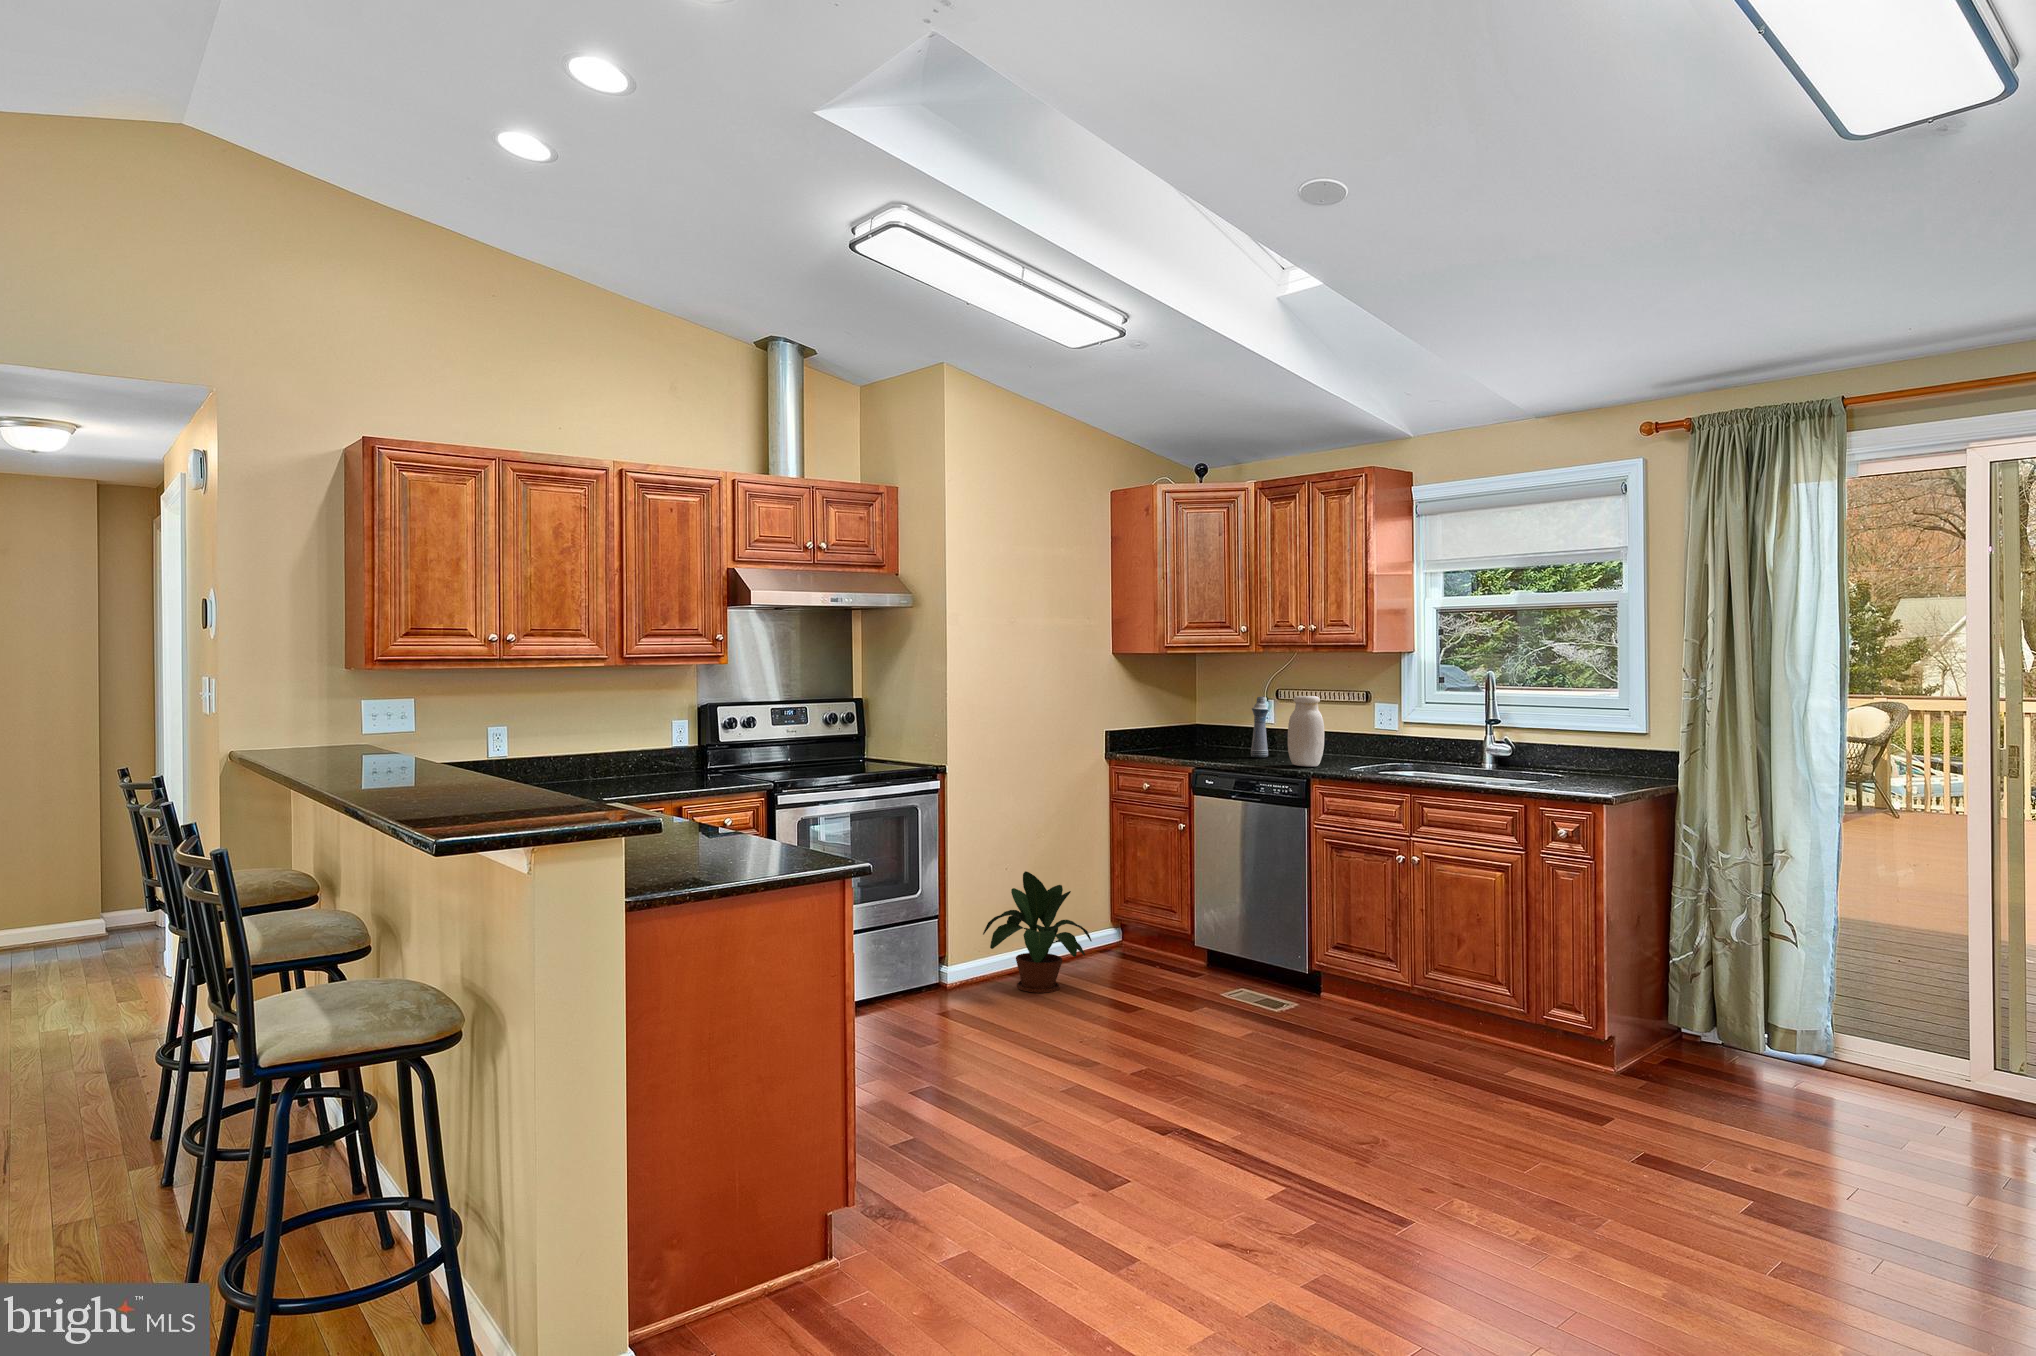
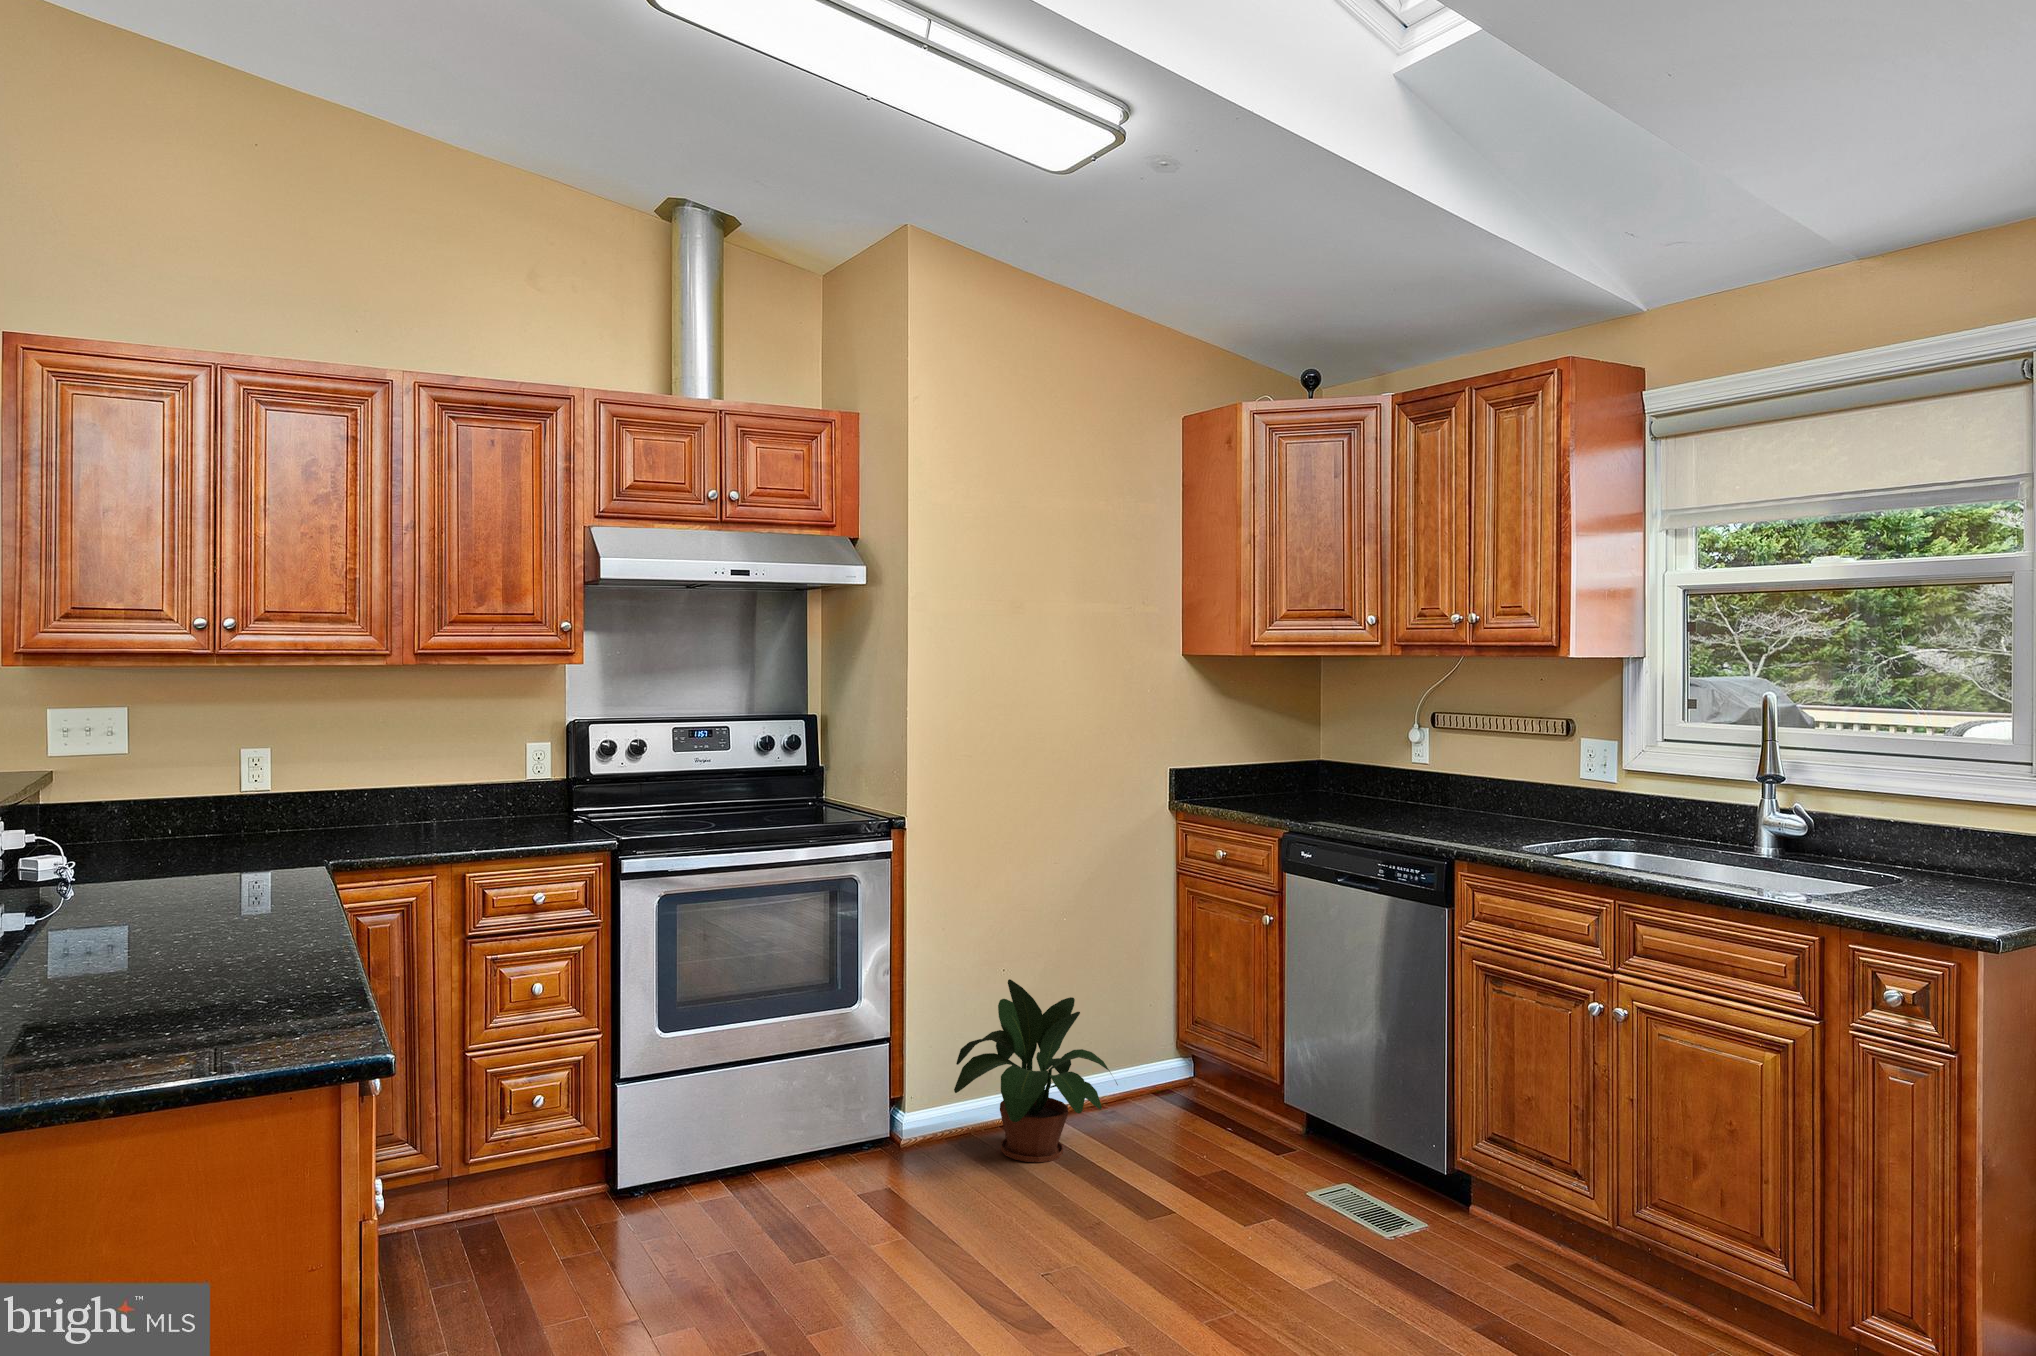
jar: present [1288,696,1324,767] -> none [1427,725,1485,837]
bottle: present [1251,697,1269,757] -> none [1382,722,1412,814]

